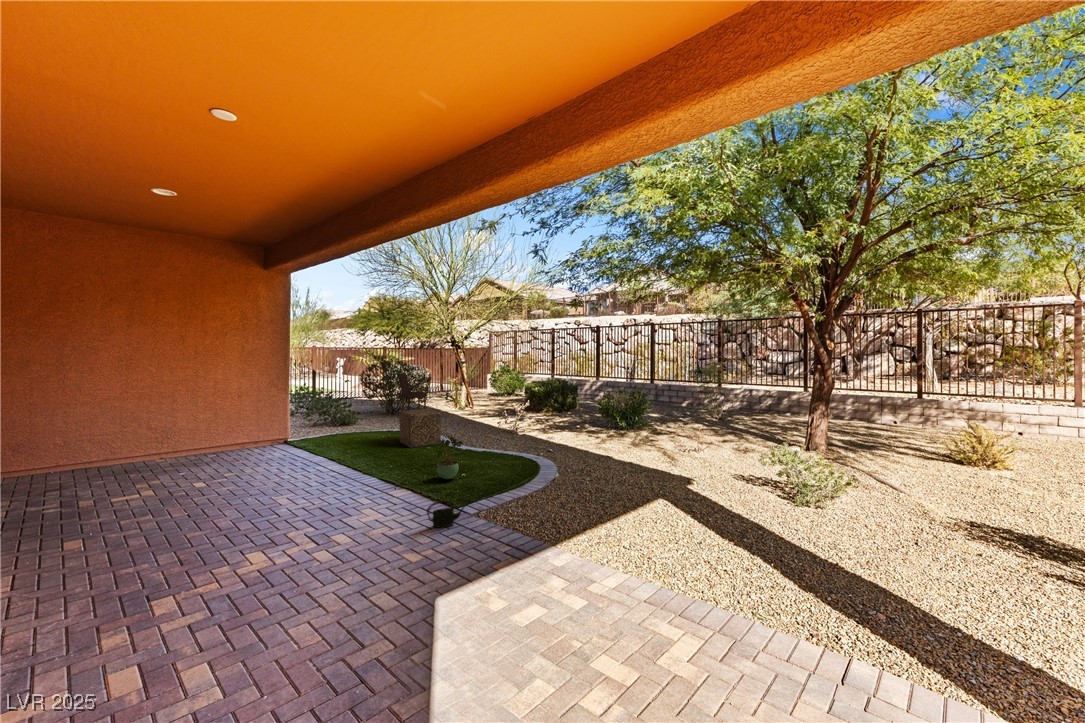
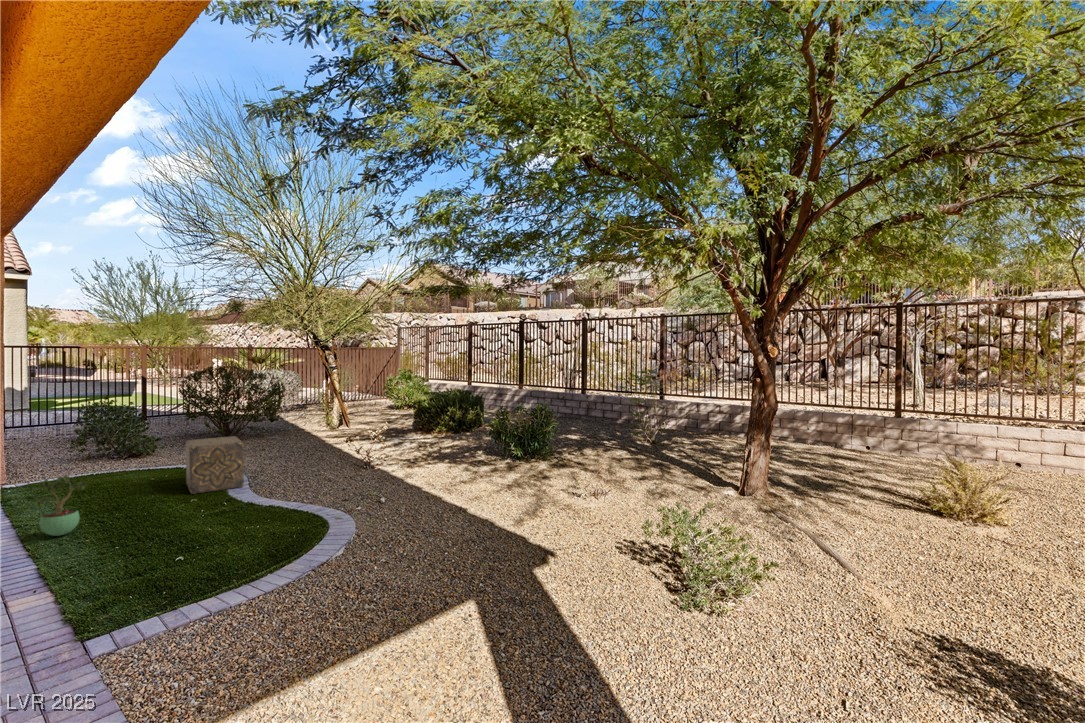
dining chair: present [399,373,427,411] -> none [240,380,281,434]
potted plant: present [436,436,463,479] -> present [34,475,86,536]
watering can: present [427,501,467,527] -> none [29,624,121,675]

